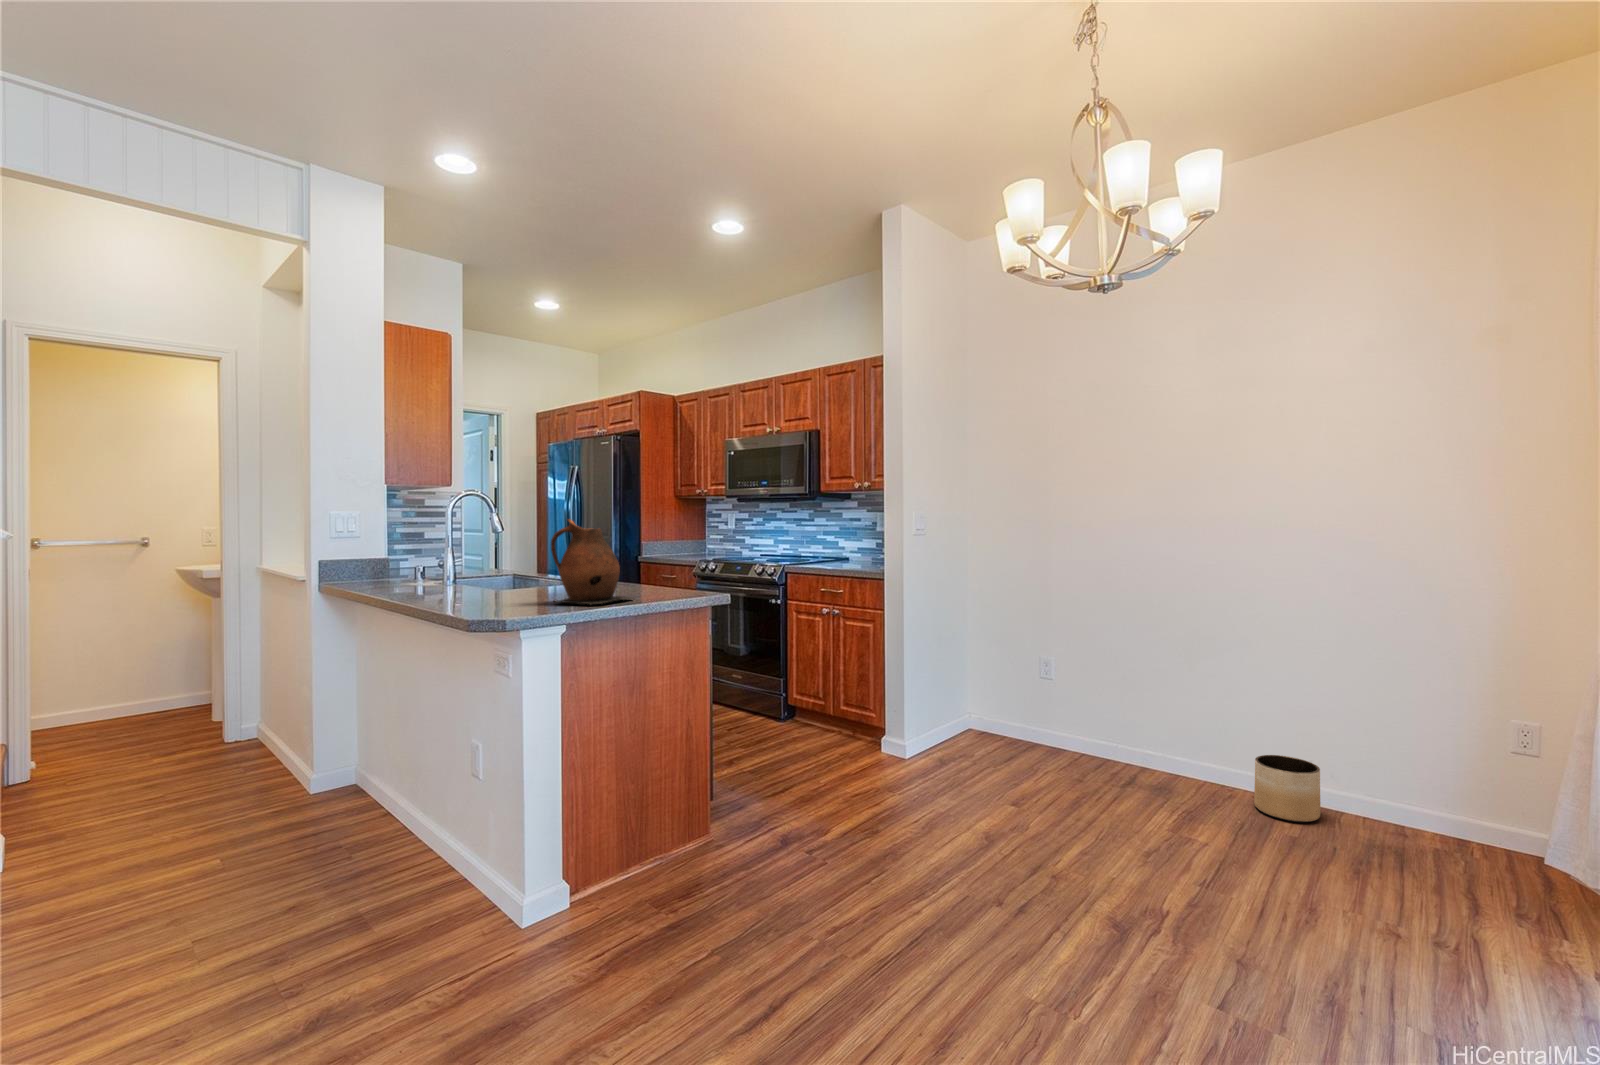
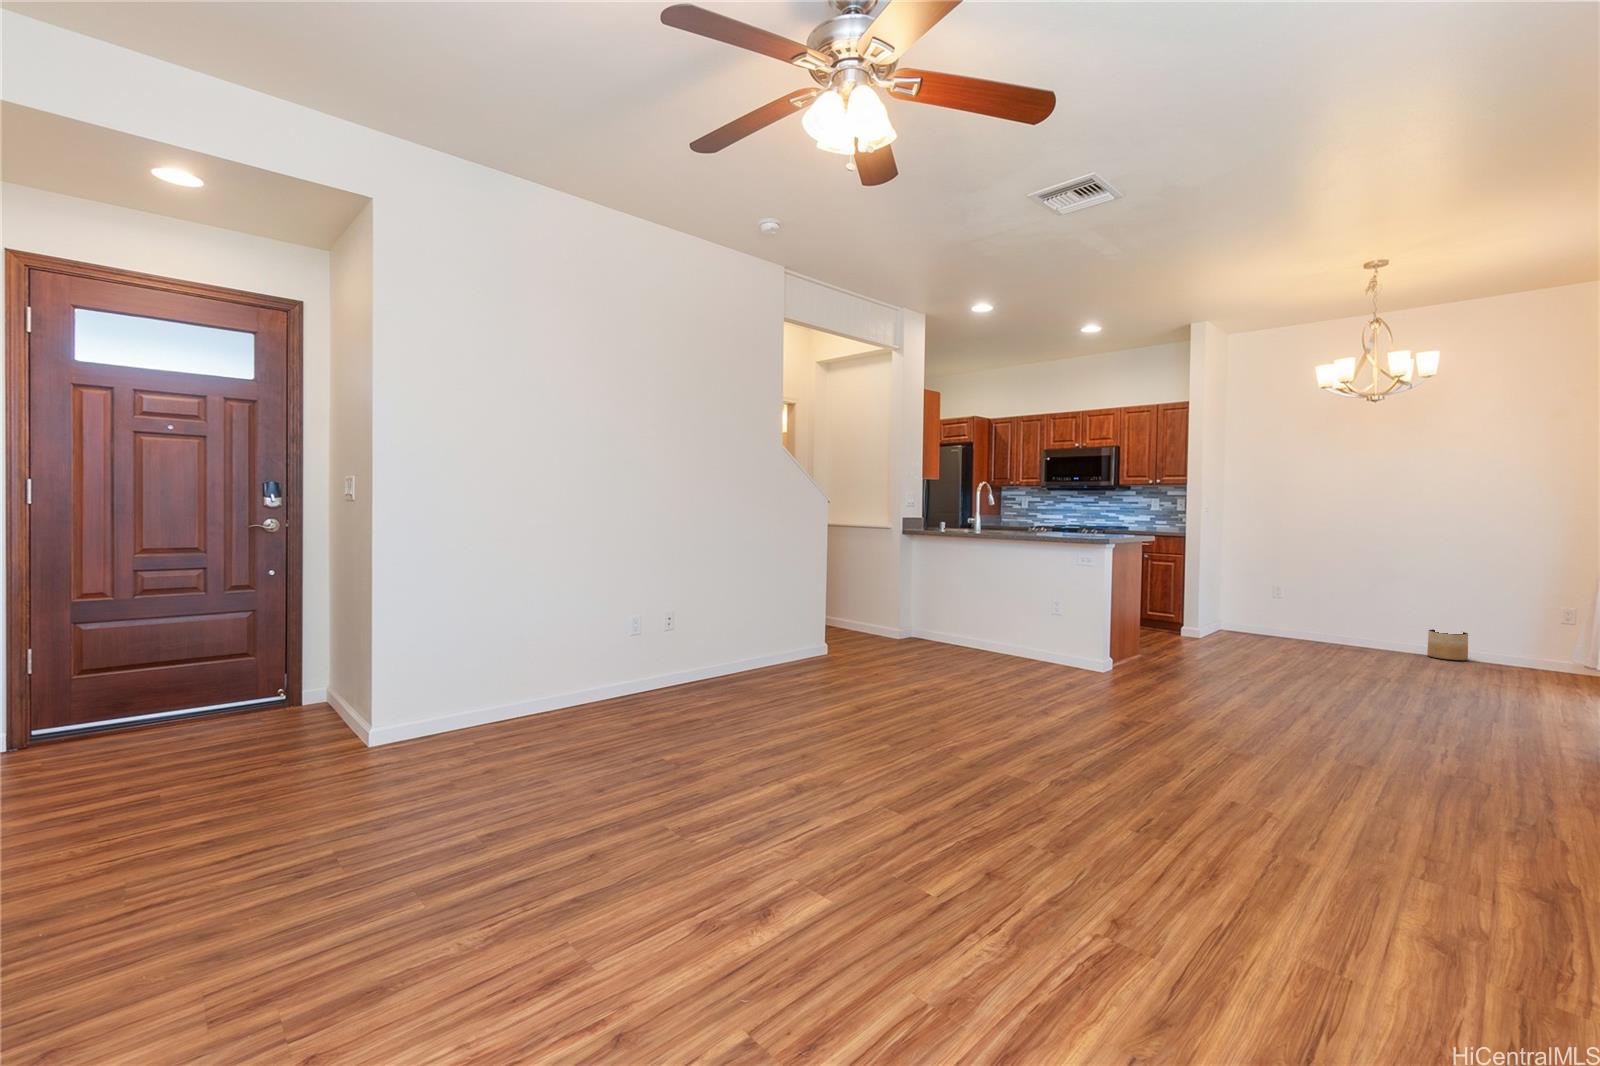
ceramic pitcher: present [551,519,632,605] -> none [1088,496,1123,536]

